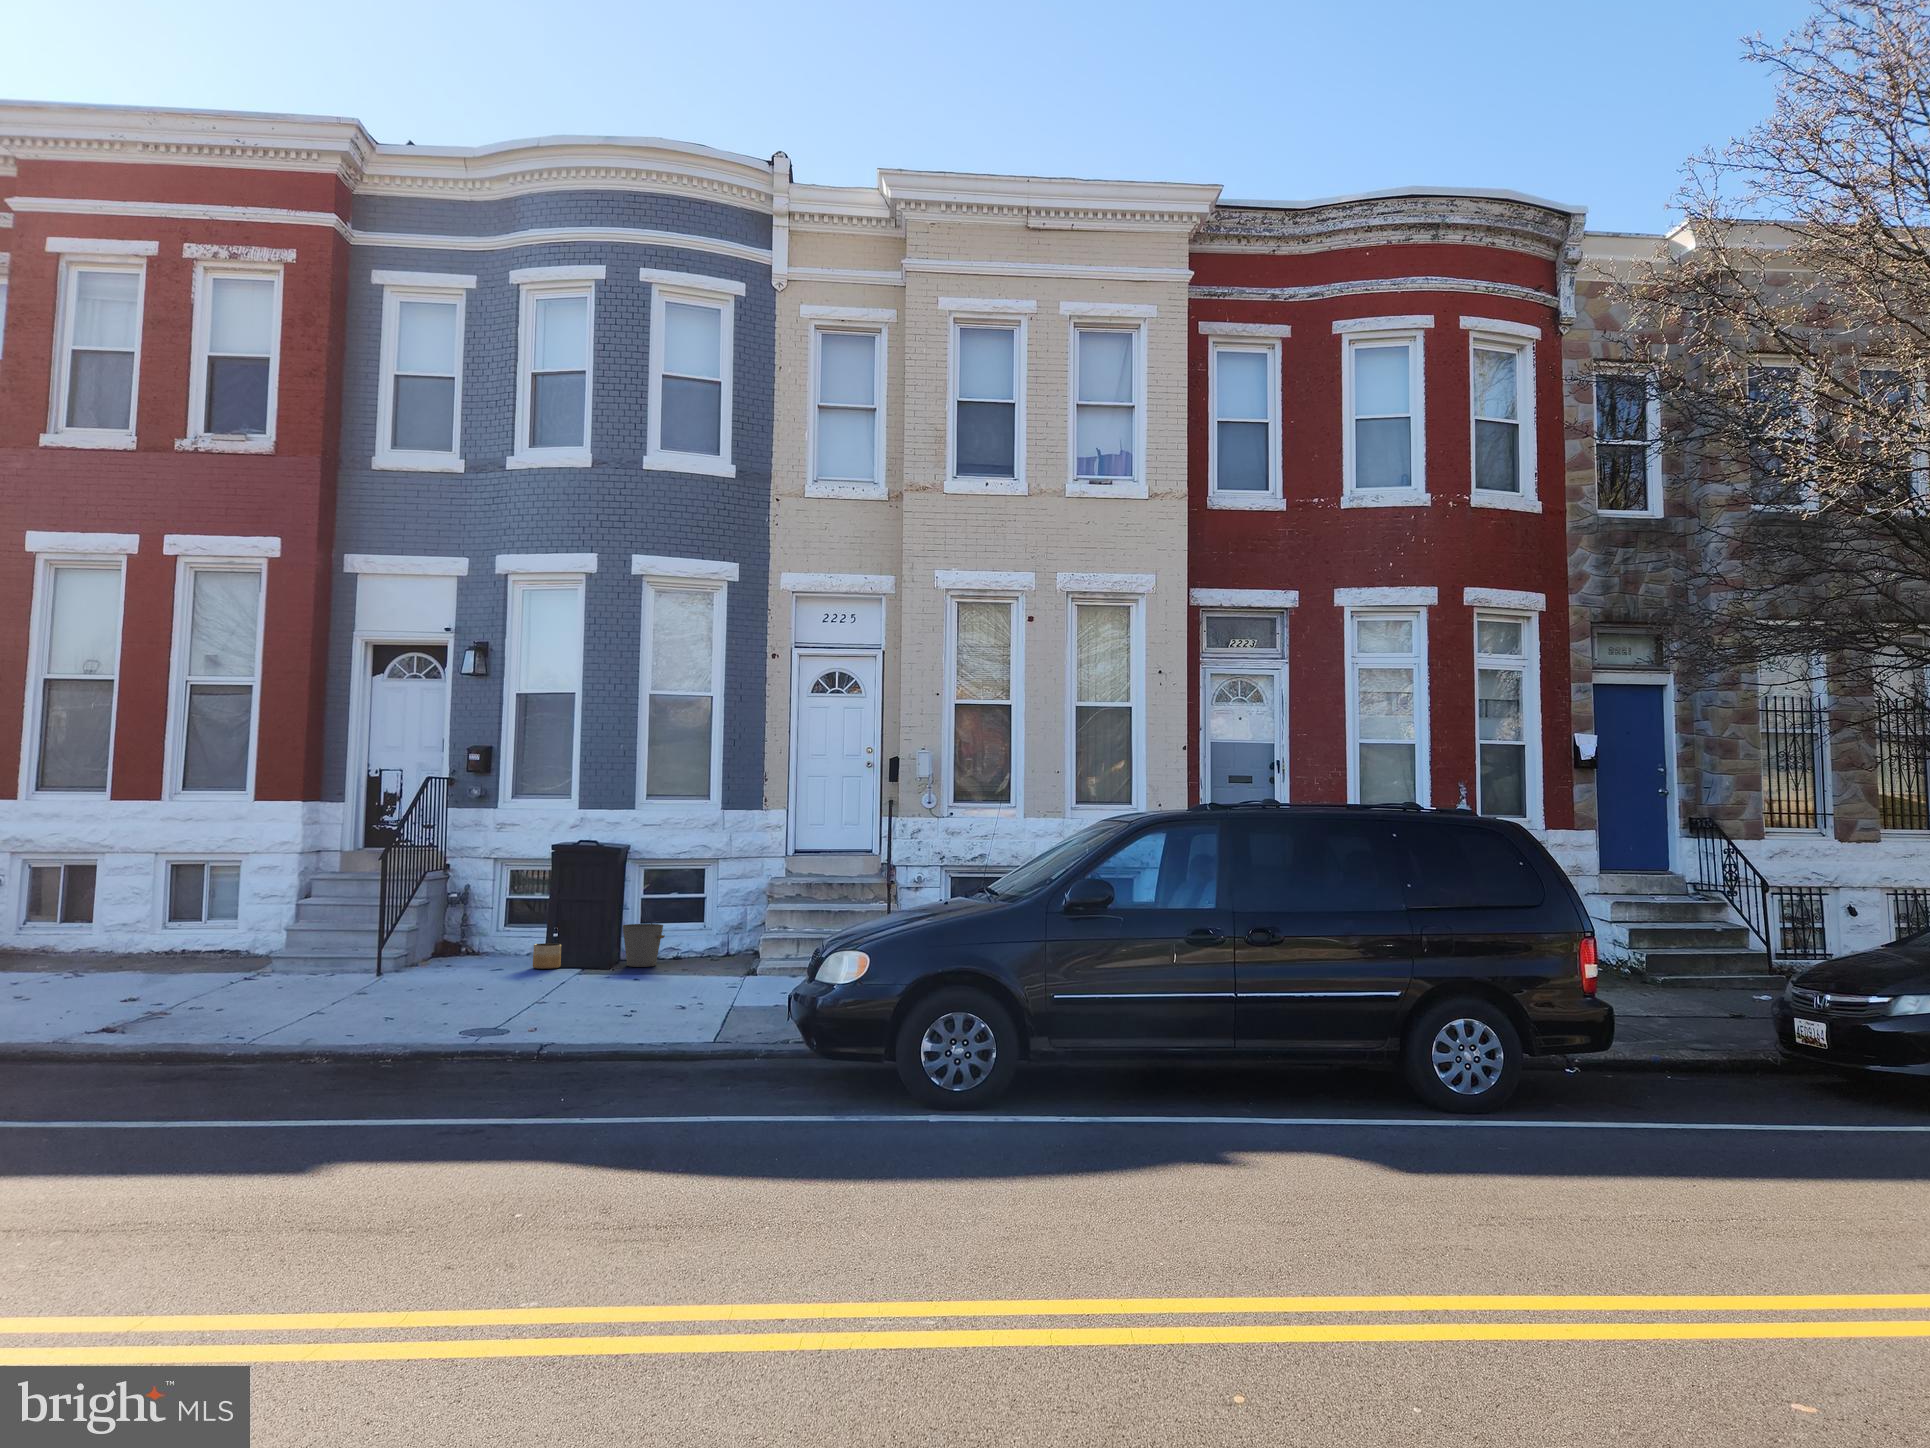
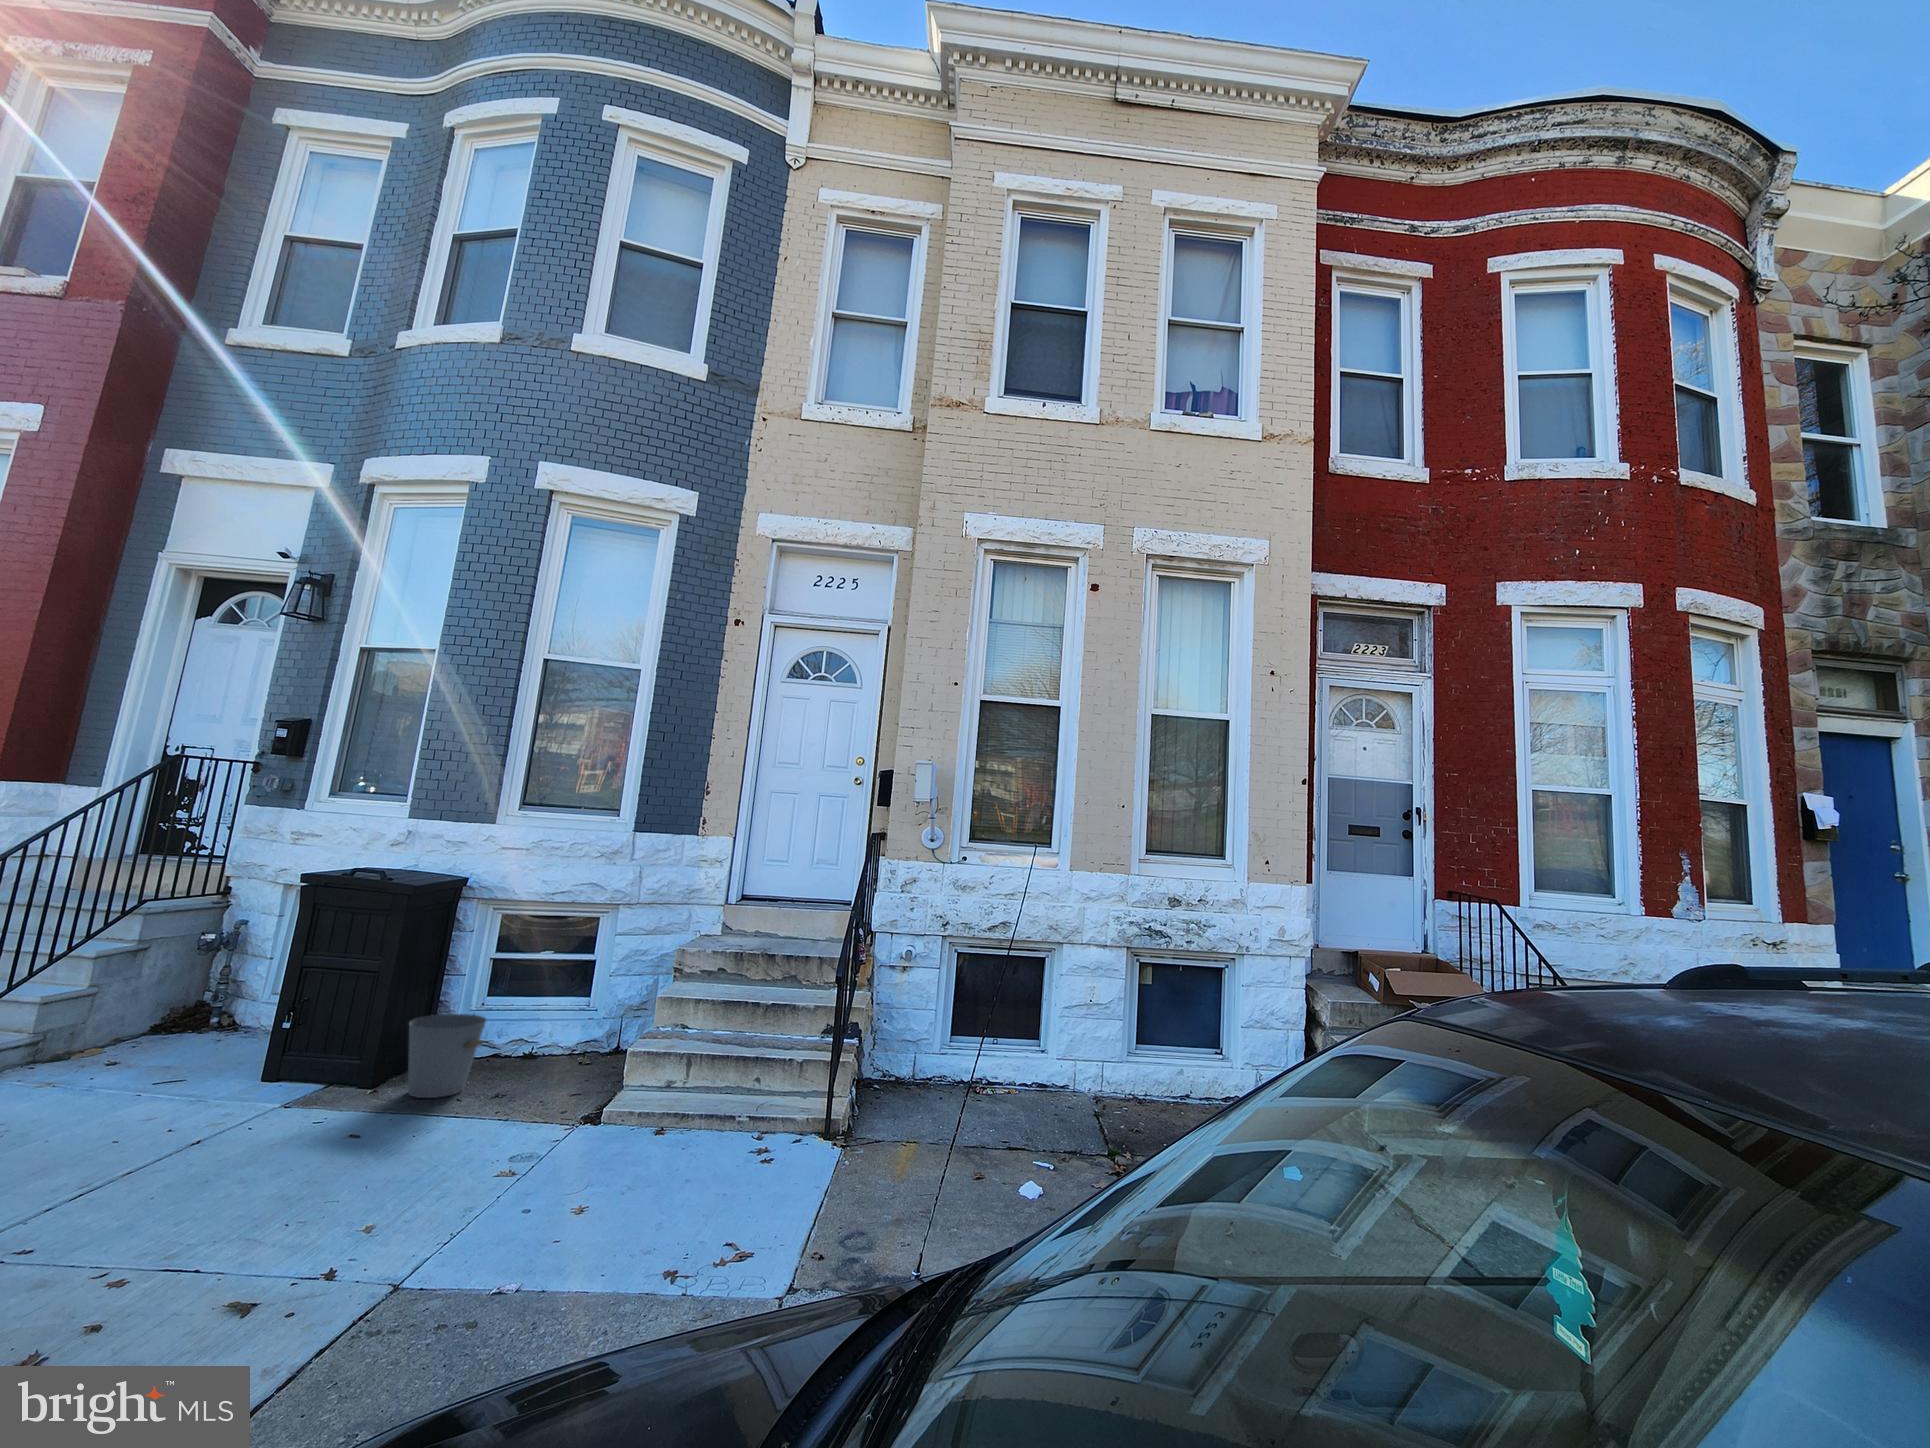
planter: present [533,943,561,969] -> none [224,1047,292,1101]

